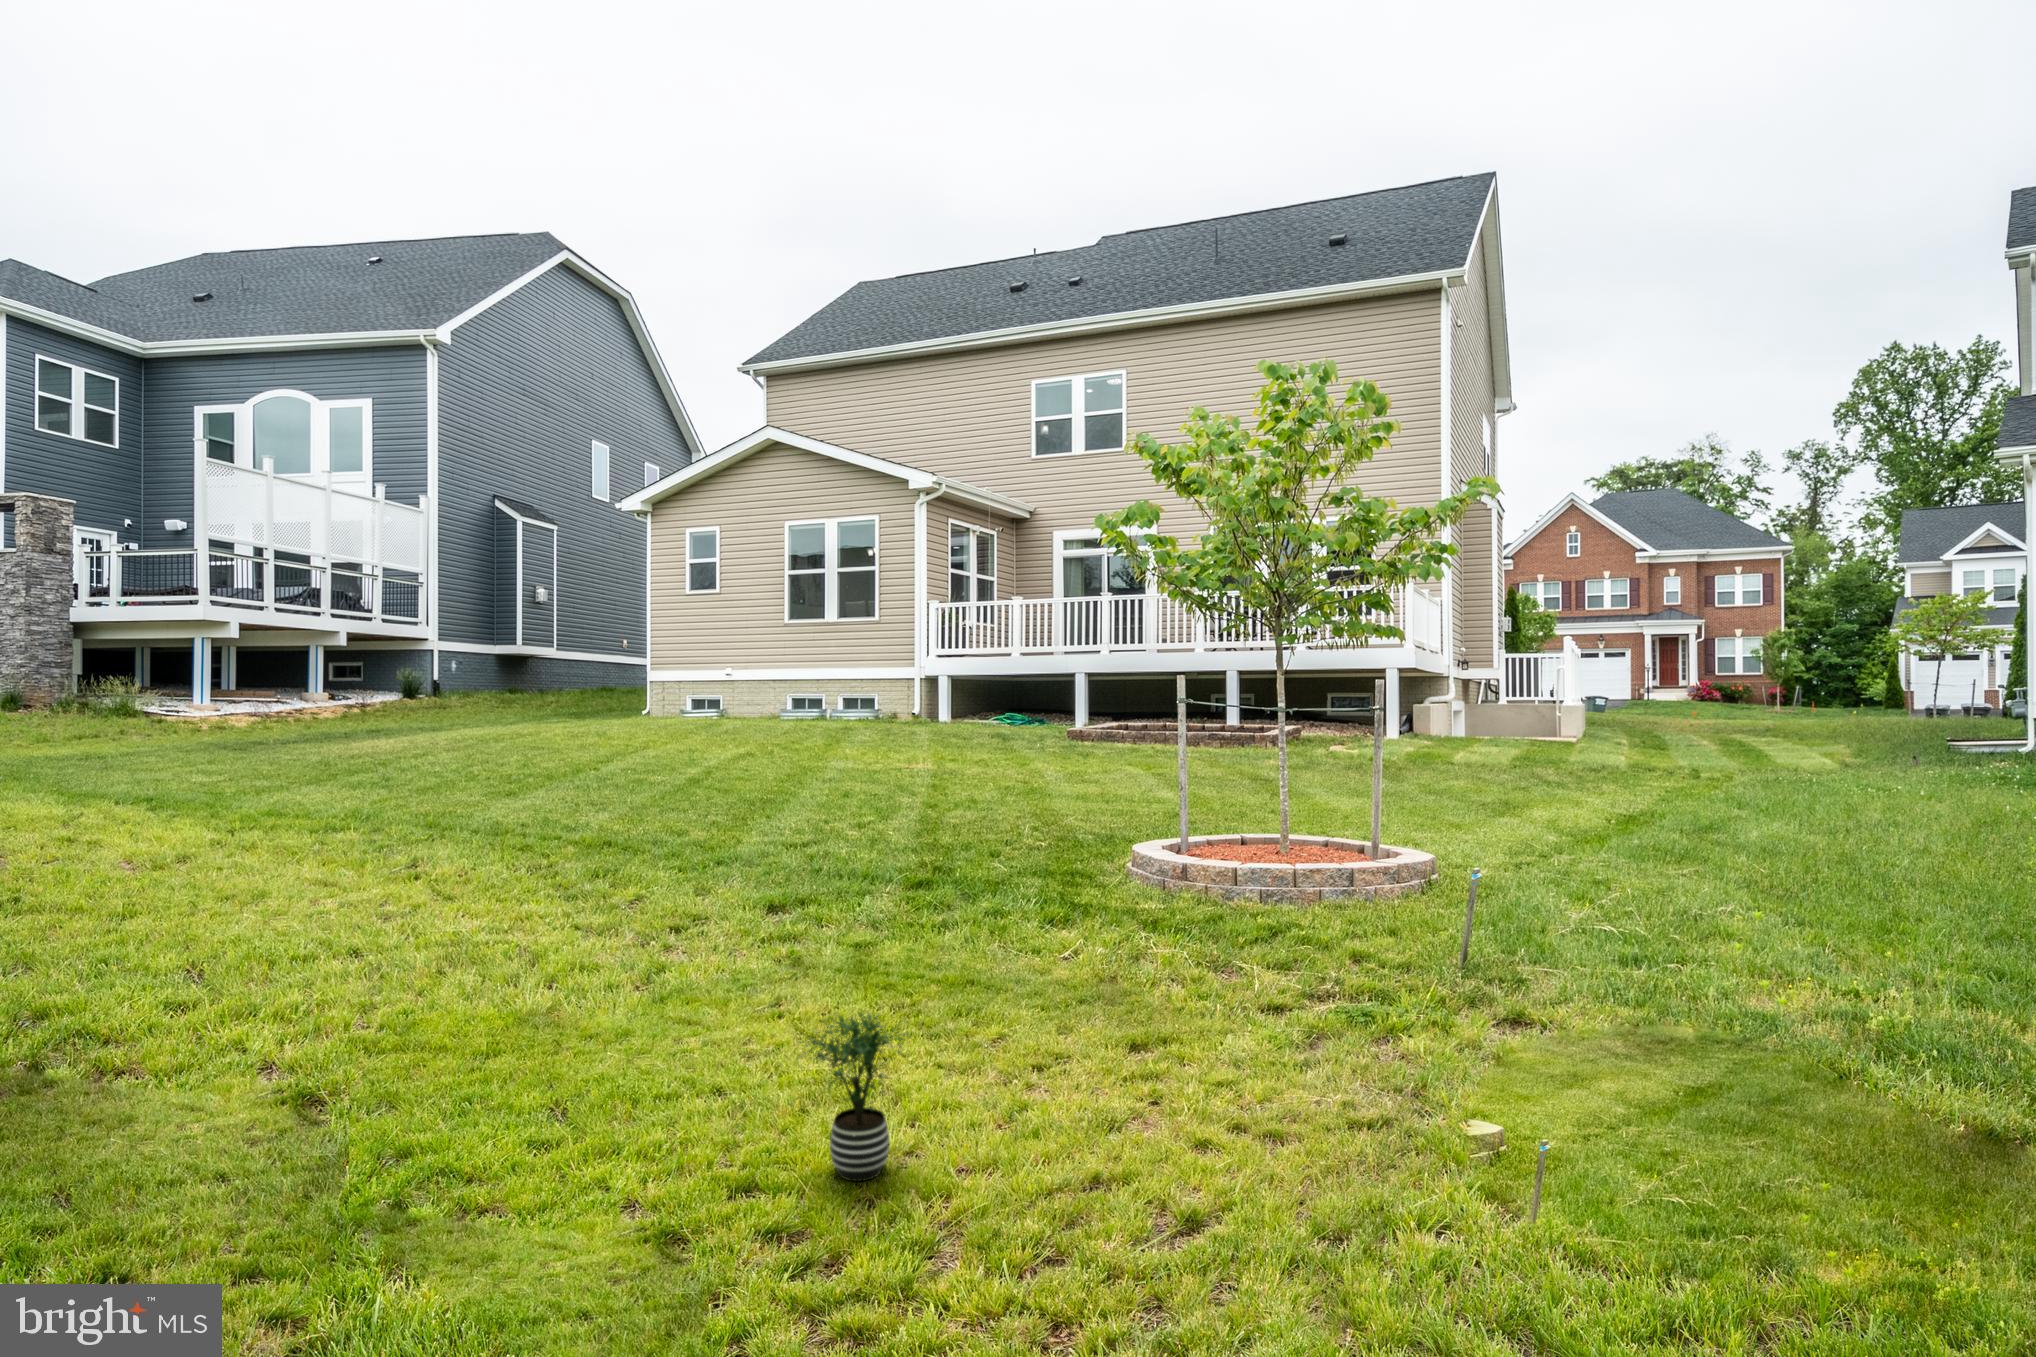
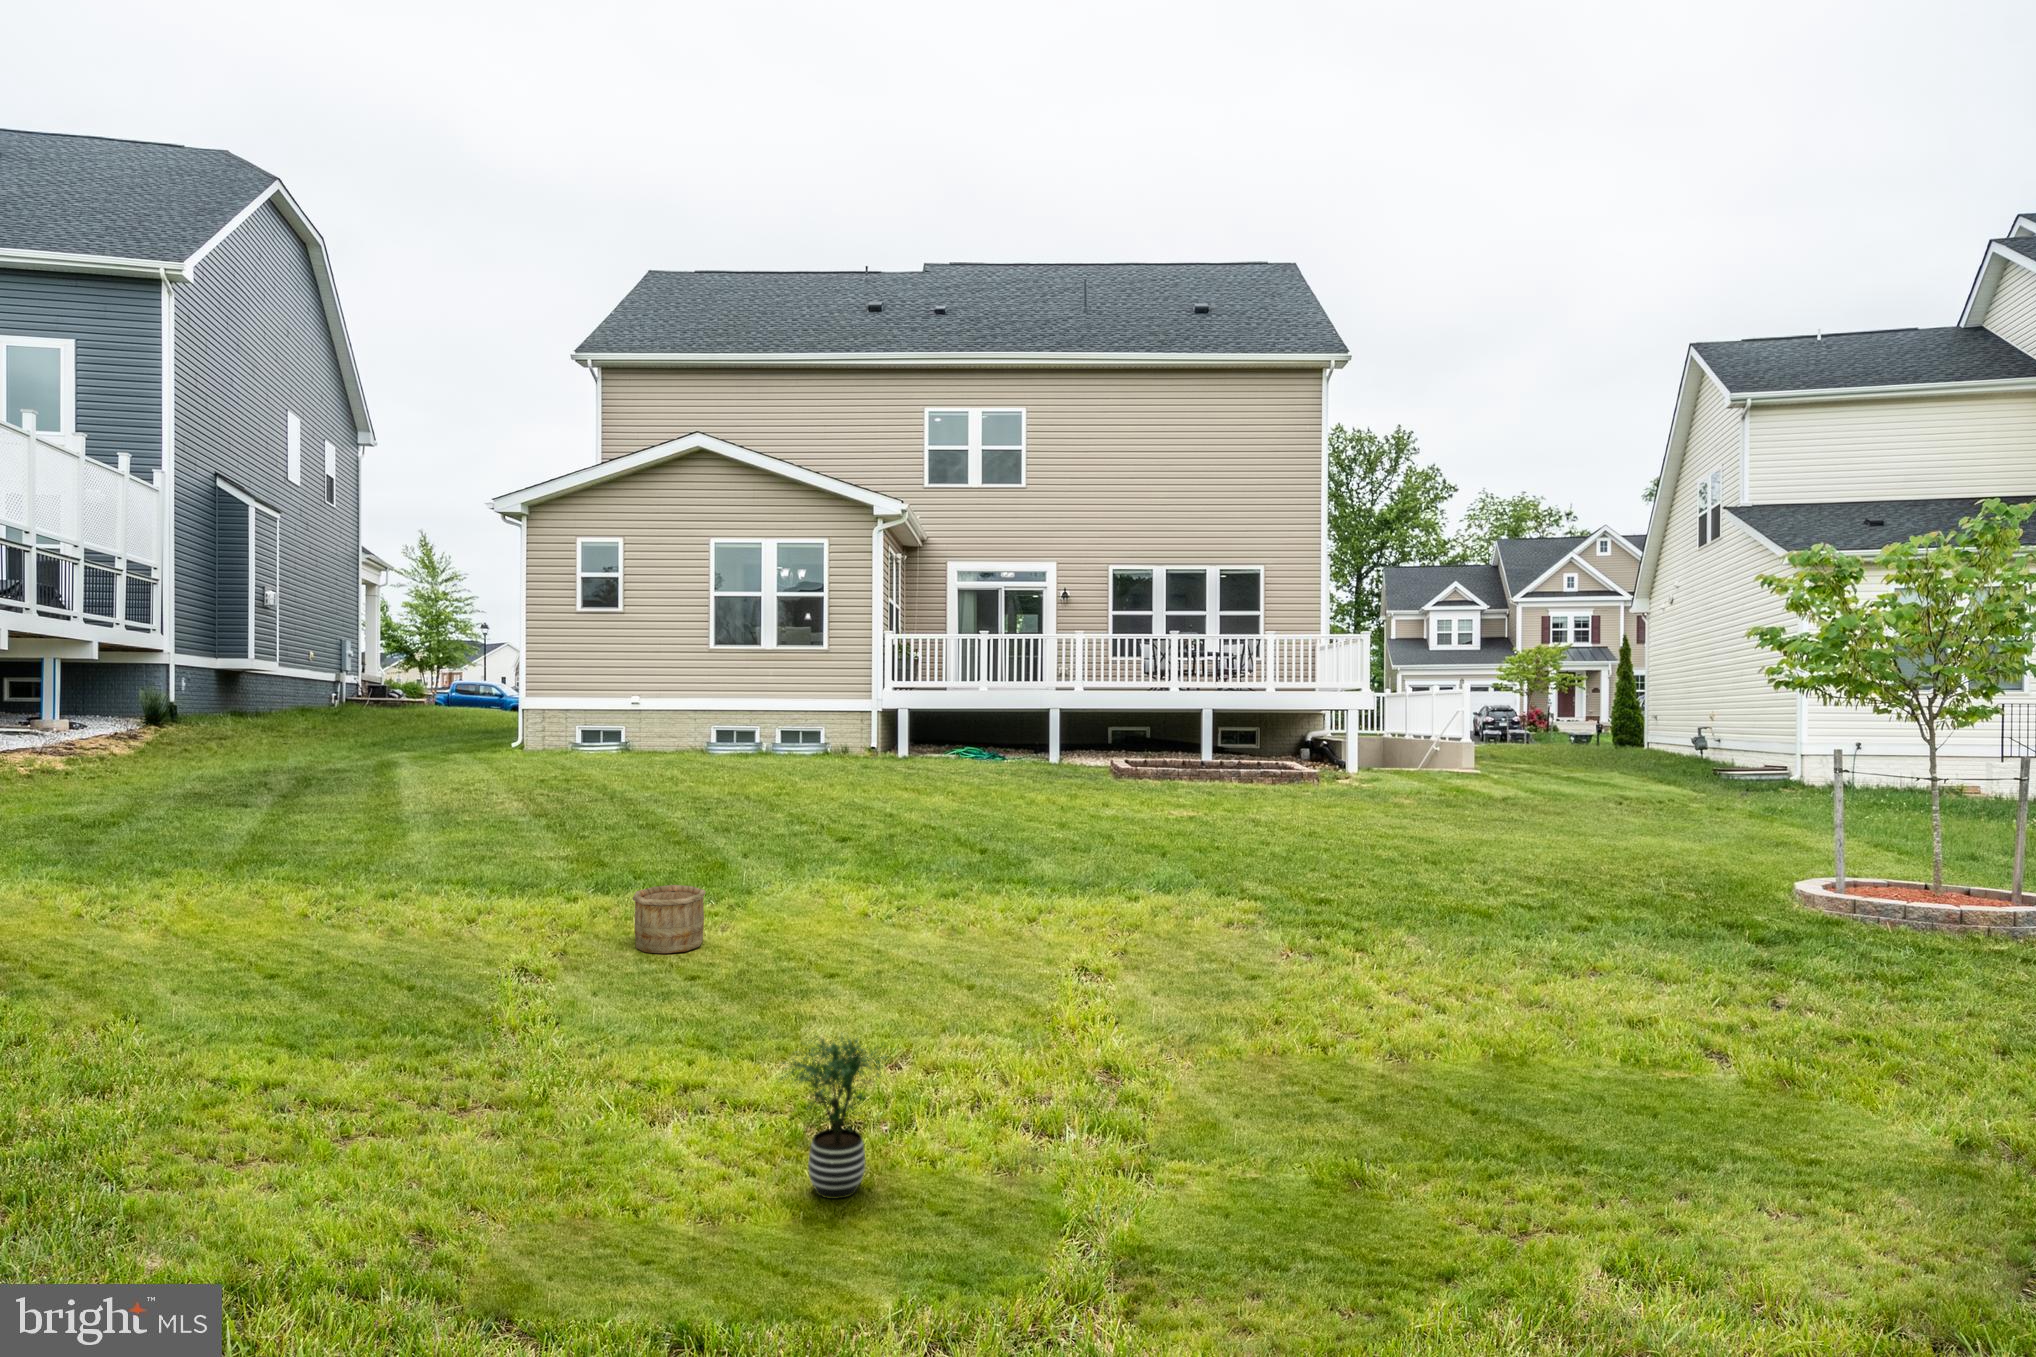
wooden bucket: none [665,858,739,927] -> present [632,885,706,953]

